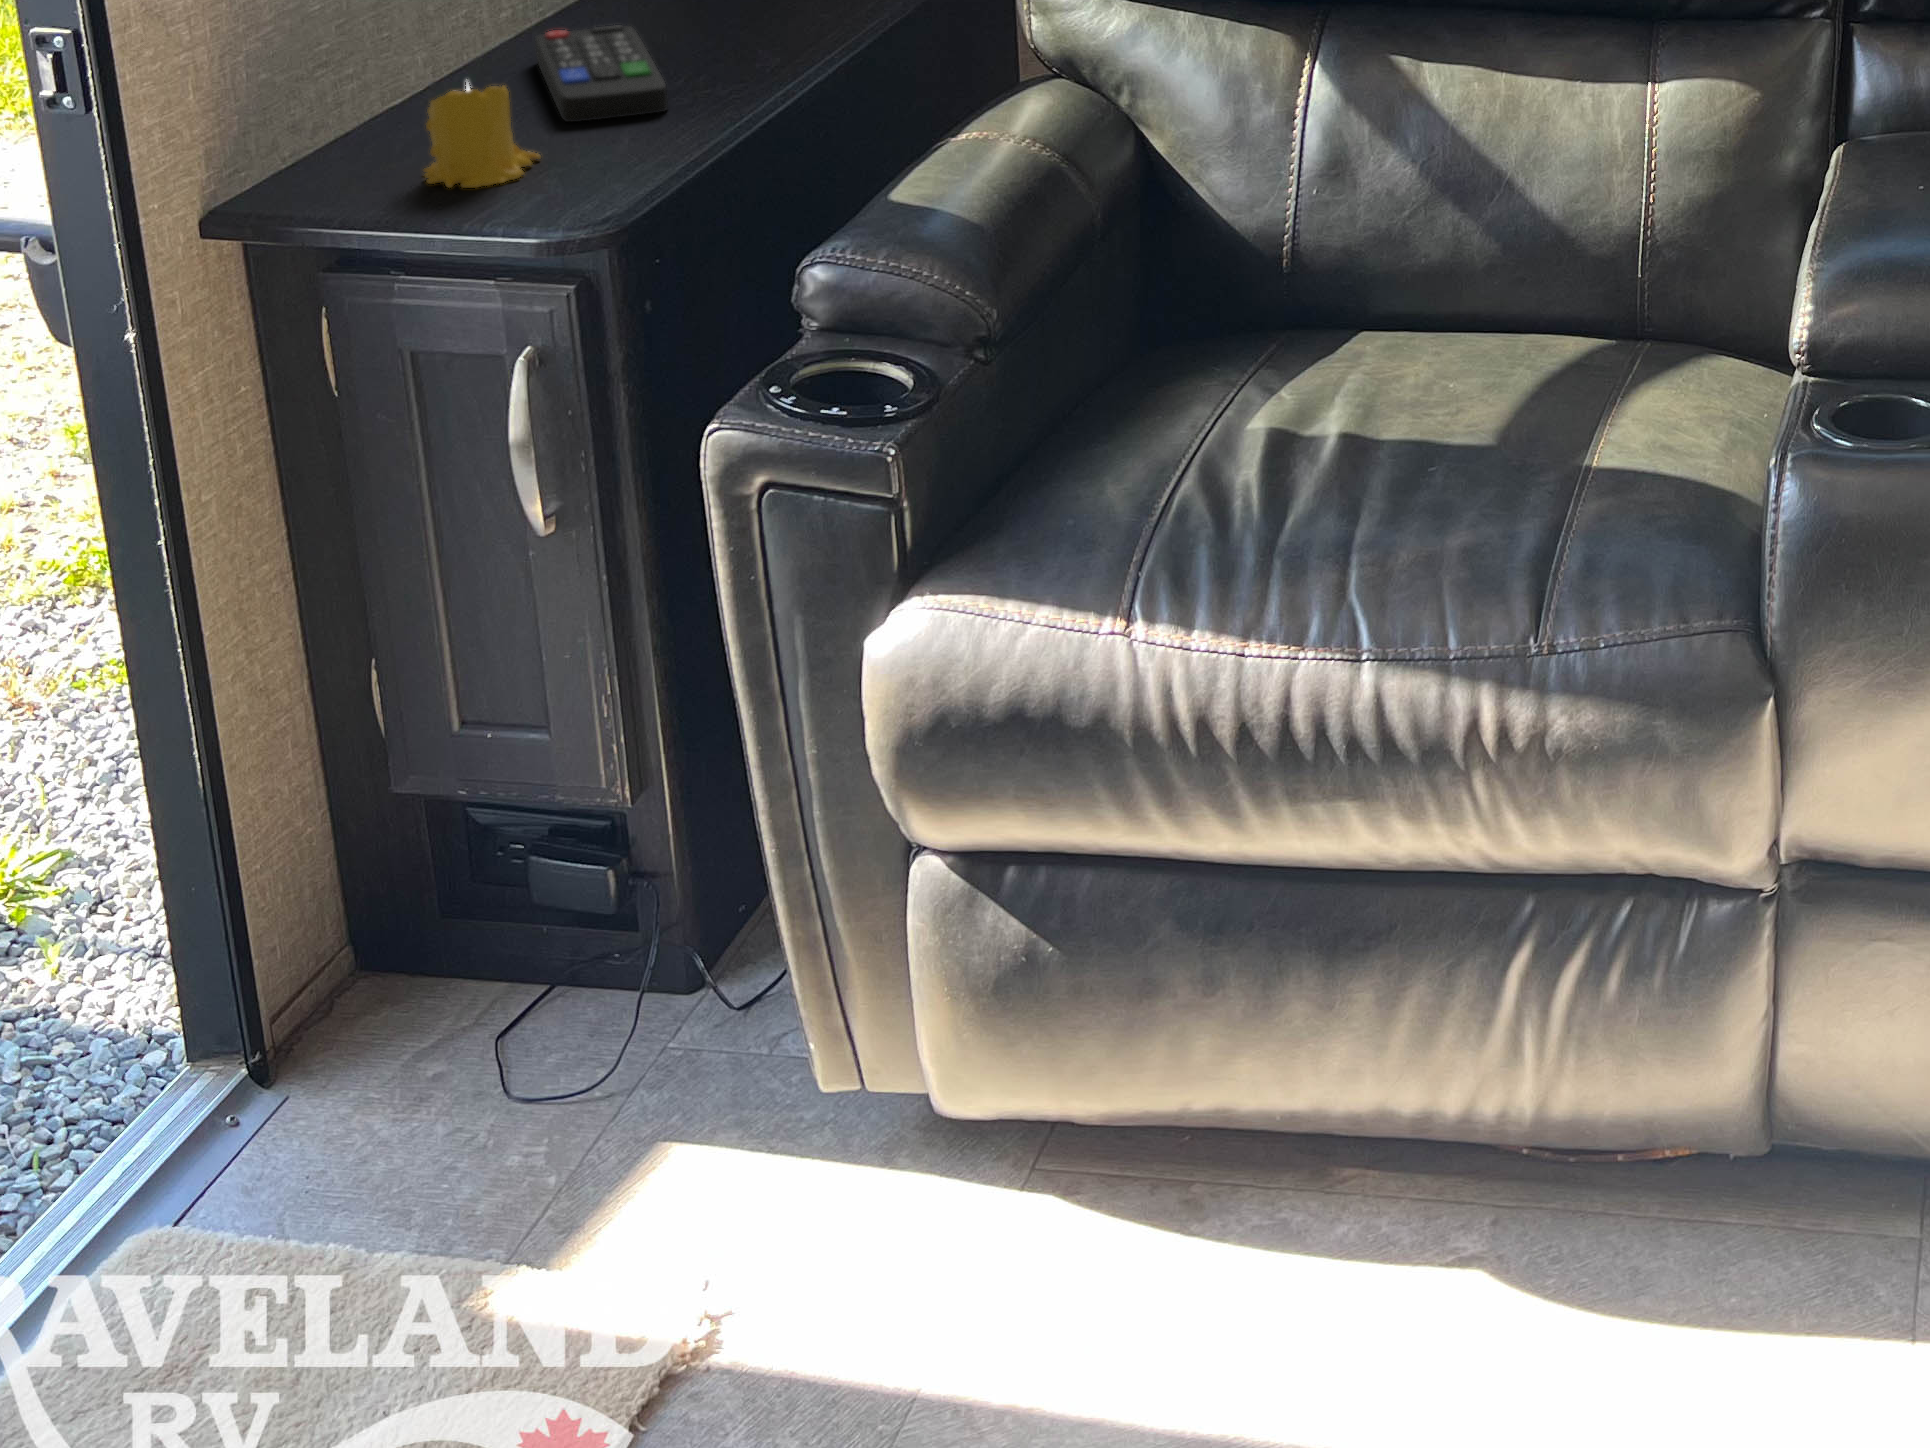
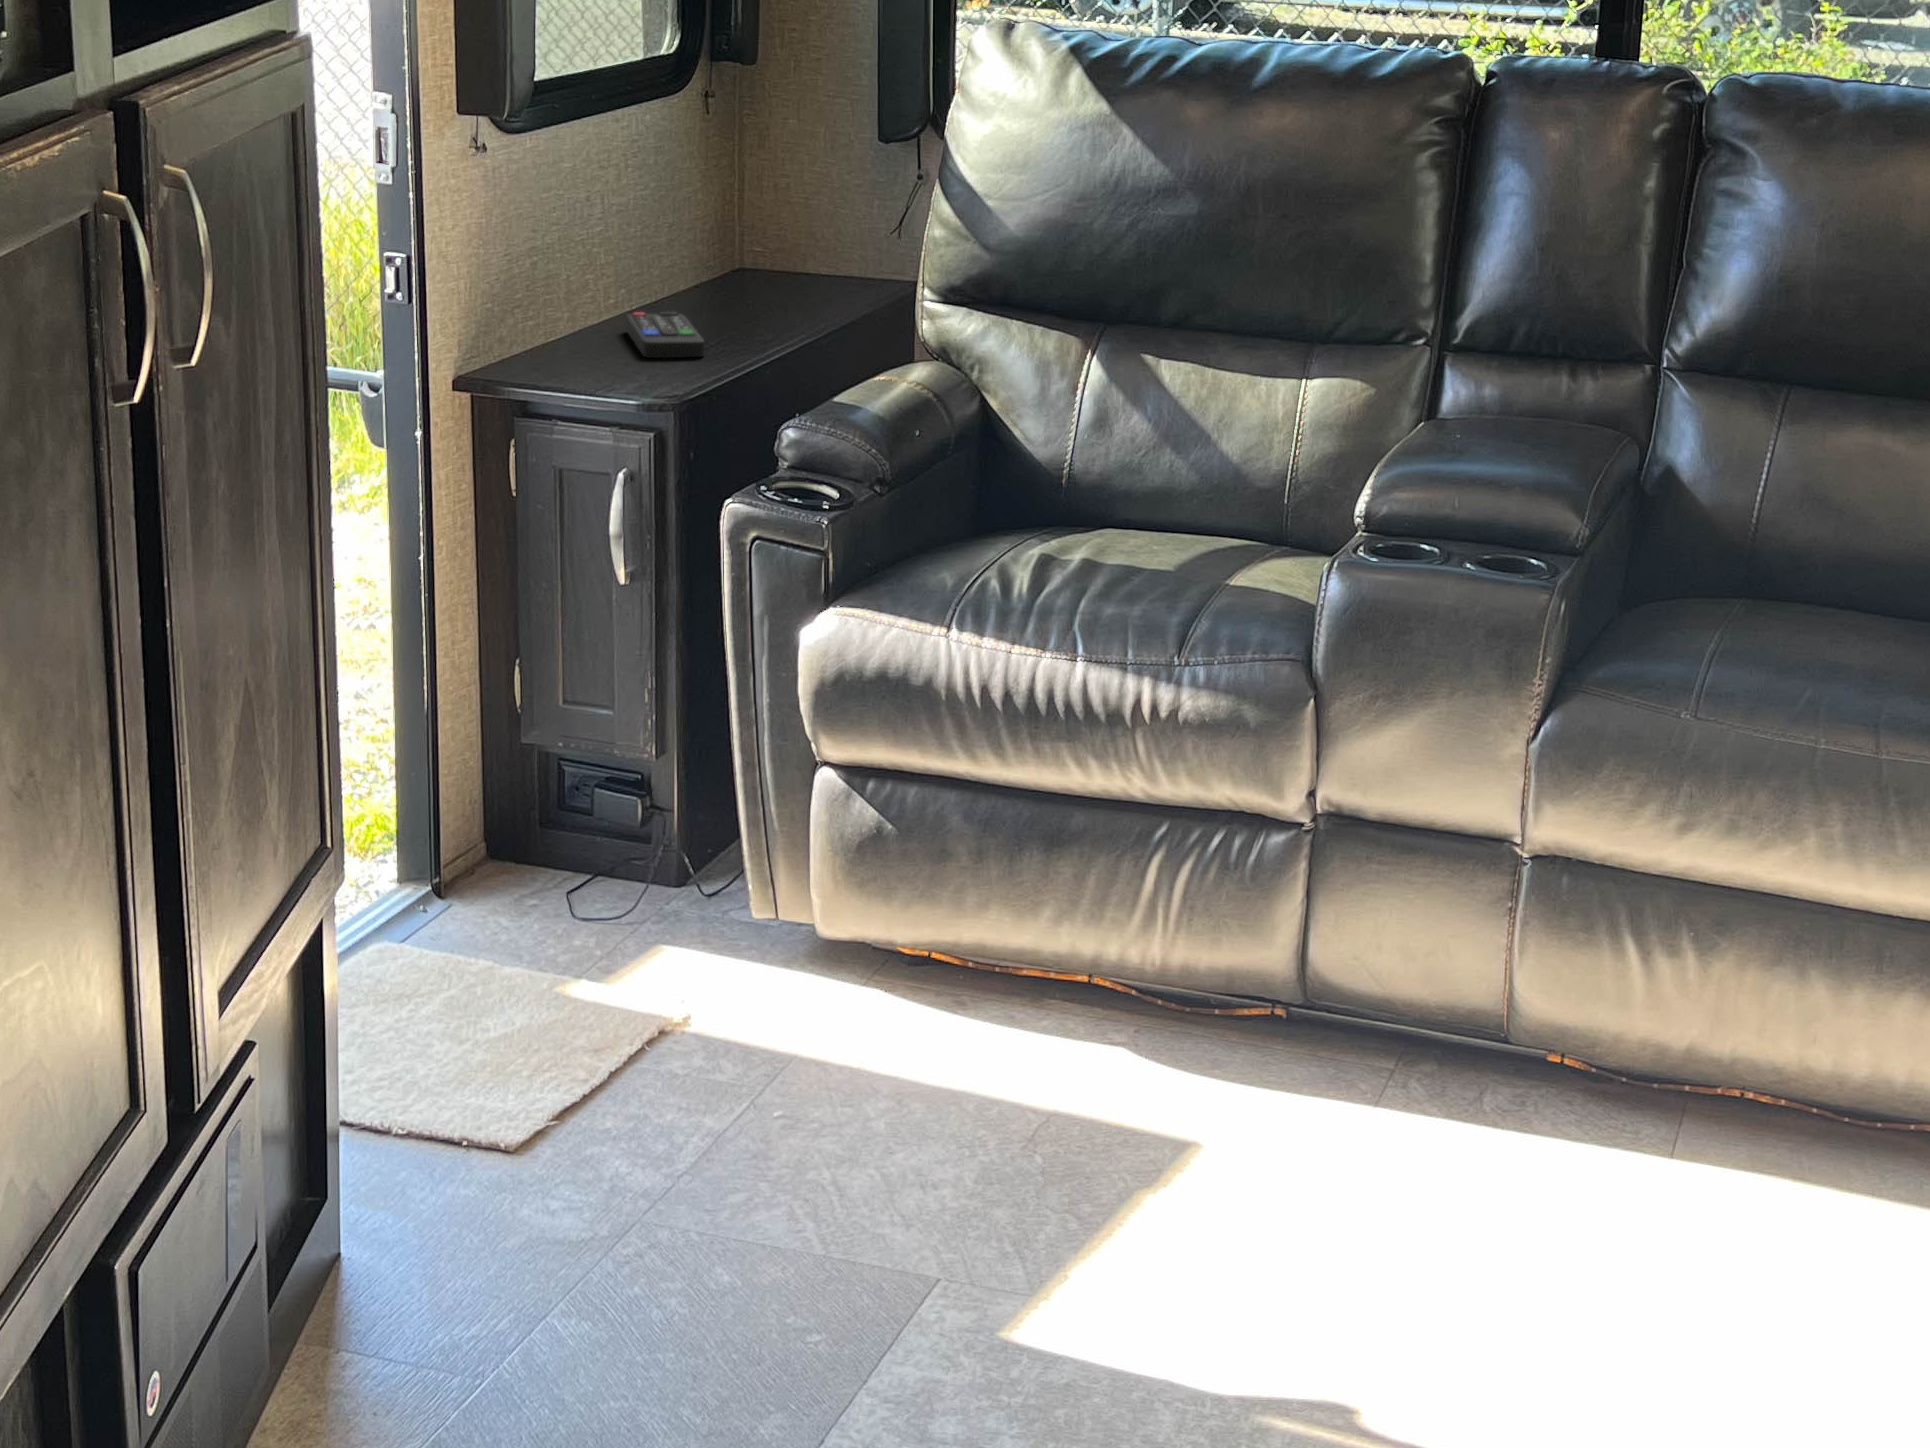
candle: present [425,85,540,188] -> none [567,315,633,380]

